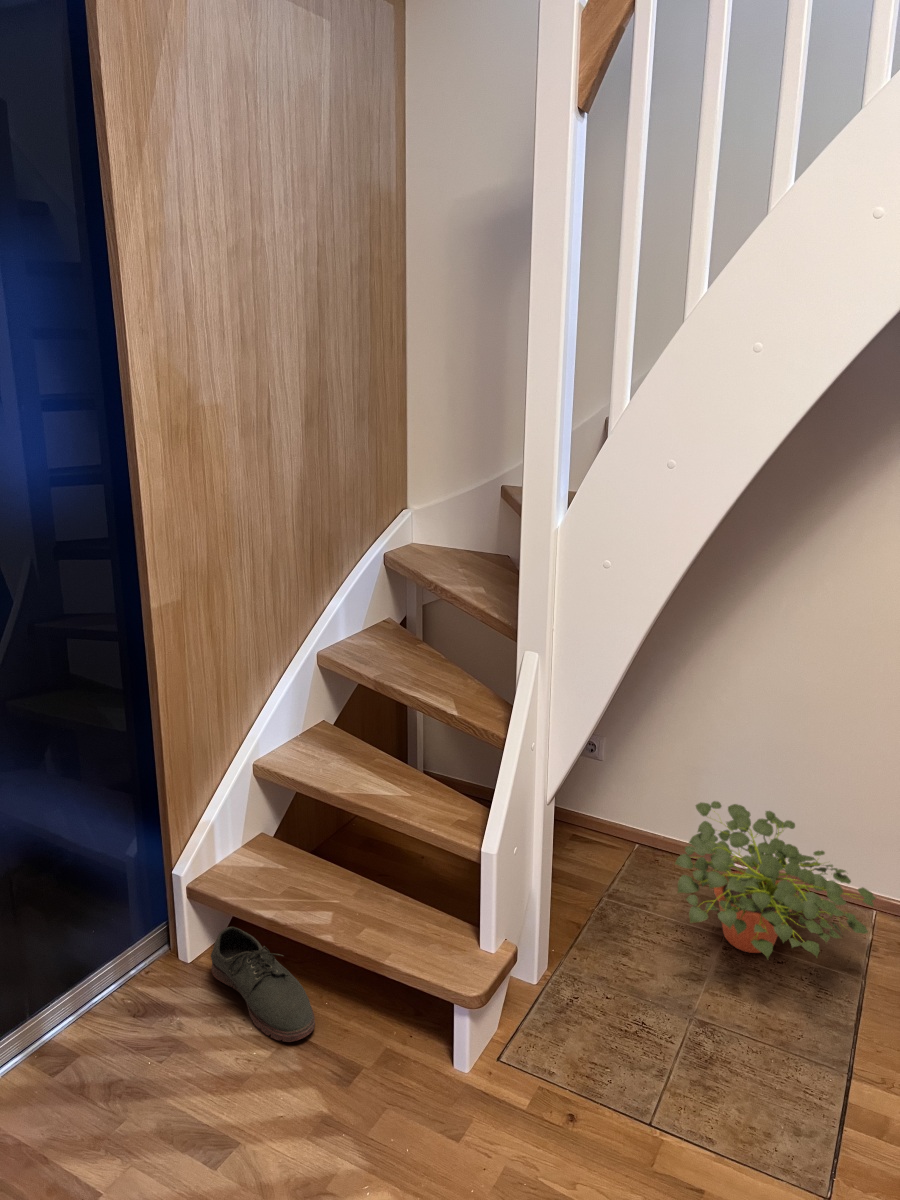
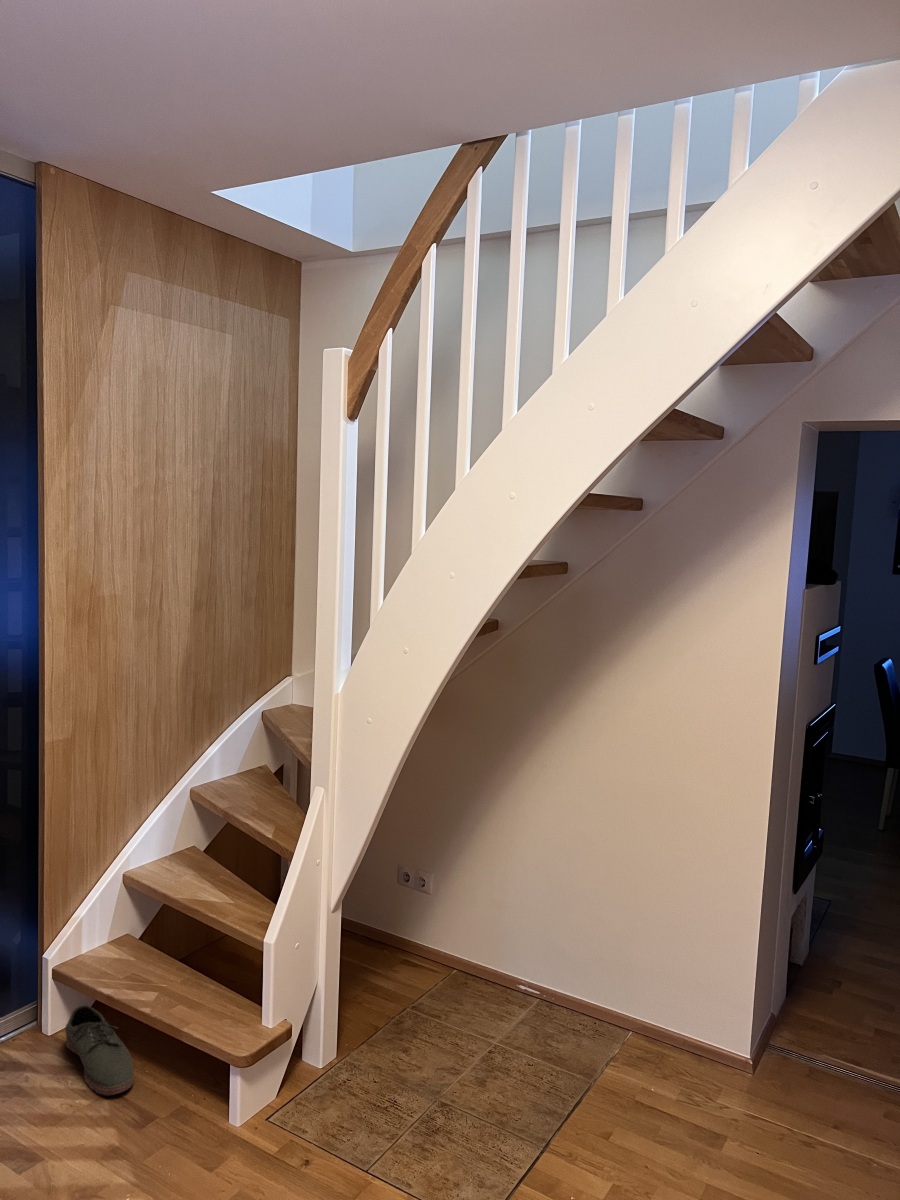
potted plant: present [675,801,876,959] -> none [445,928,612,1057]

